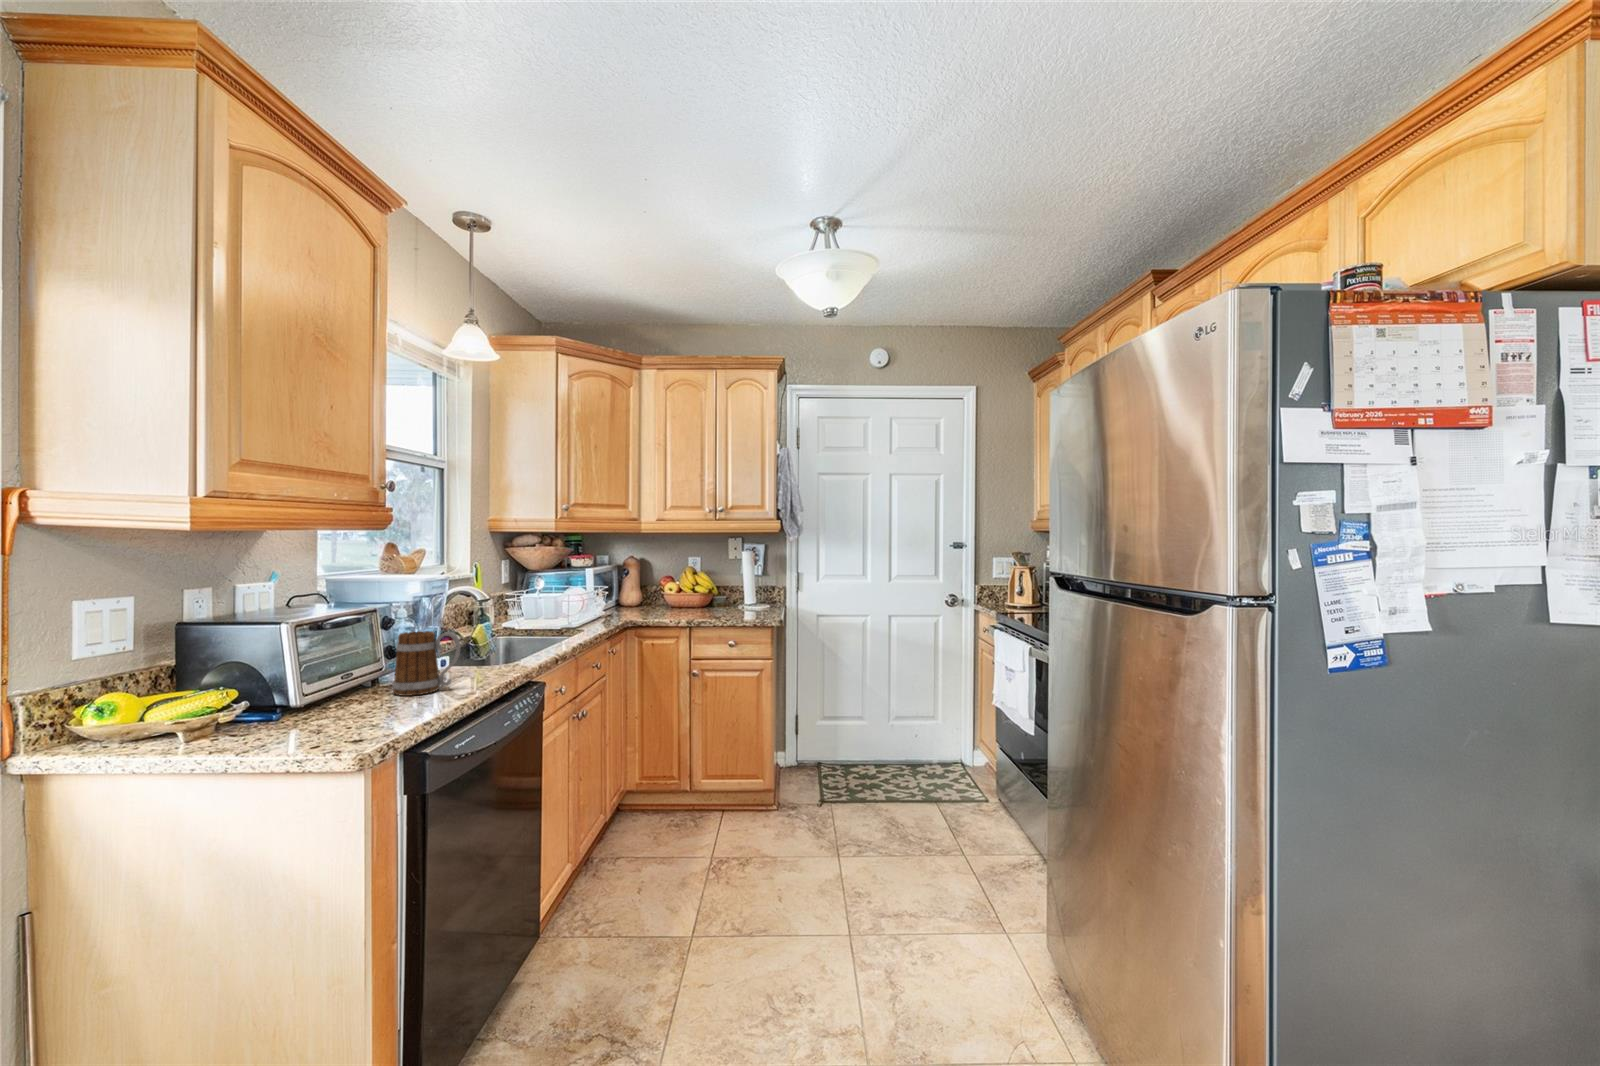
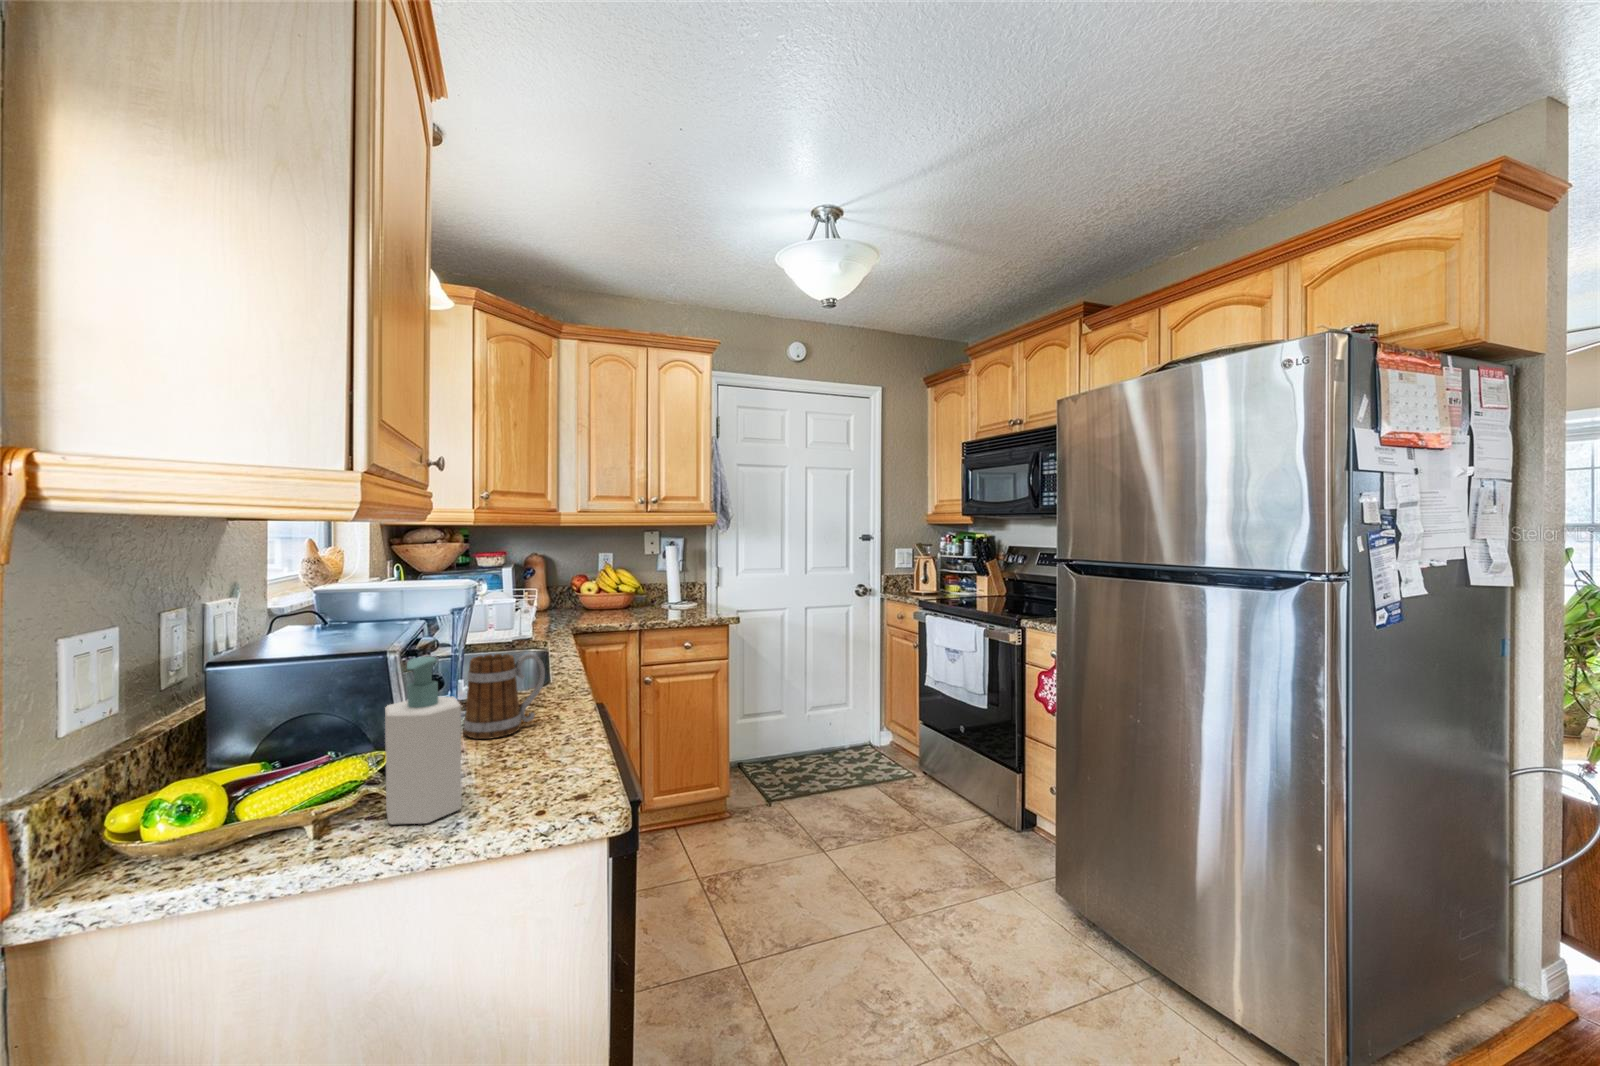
soap bottle: none [240,623,305,741] -> present [385,657,462,825]

